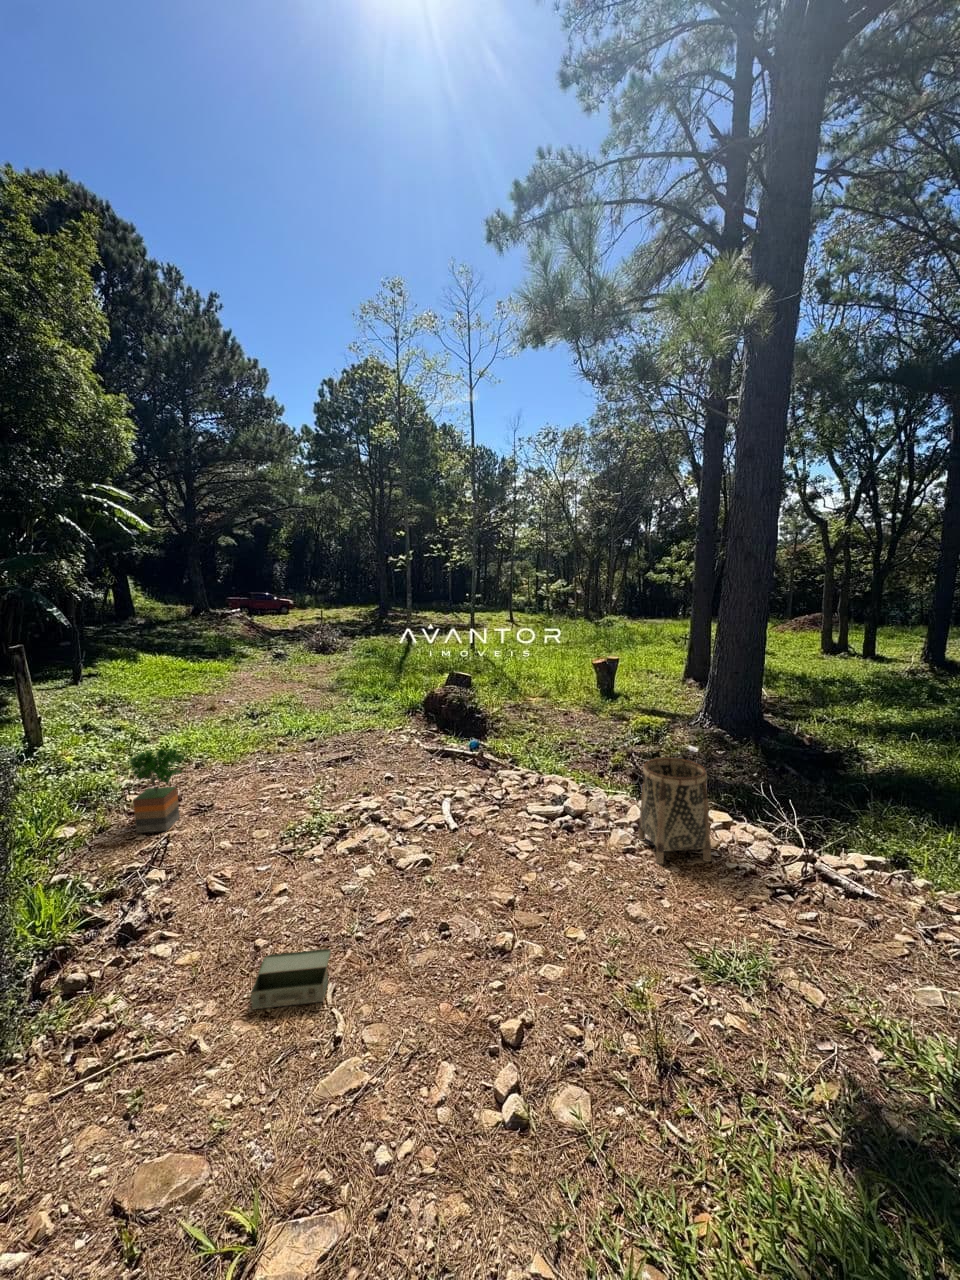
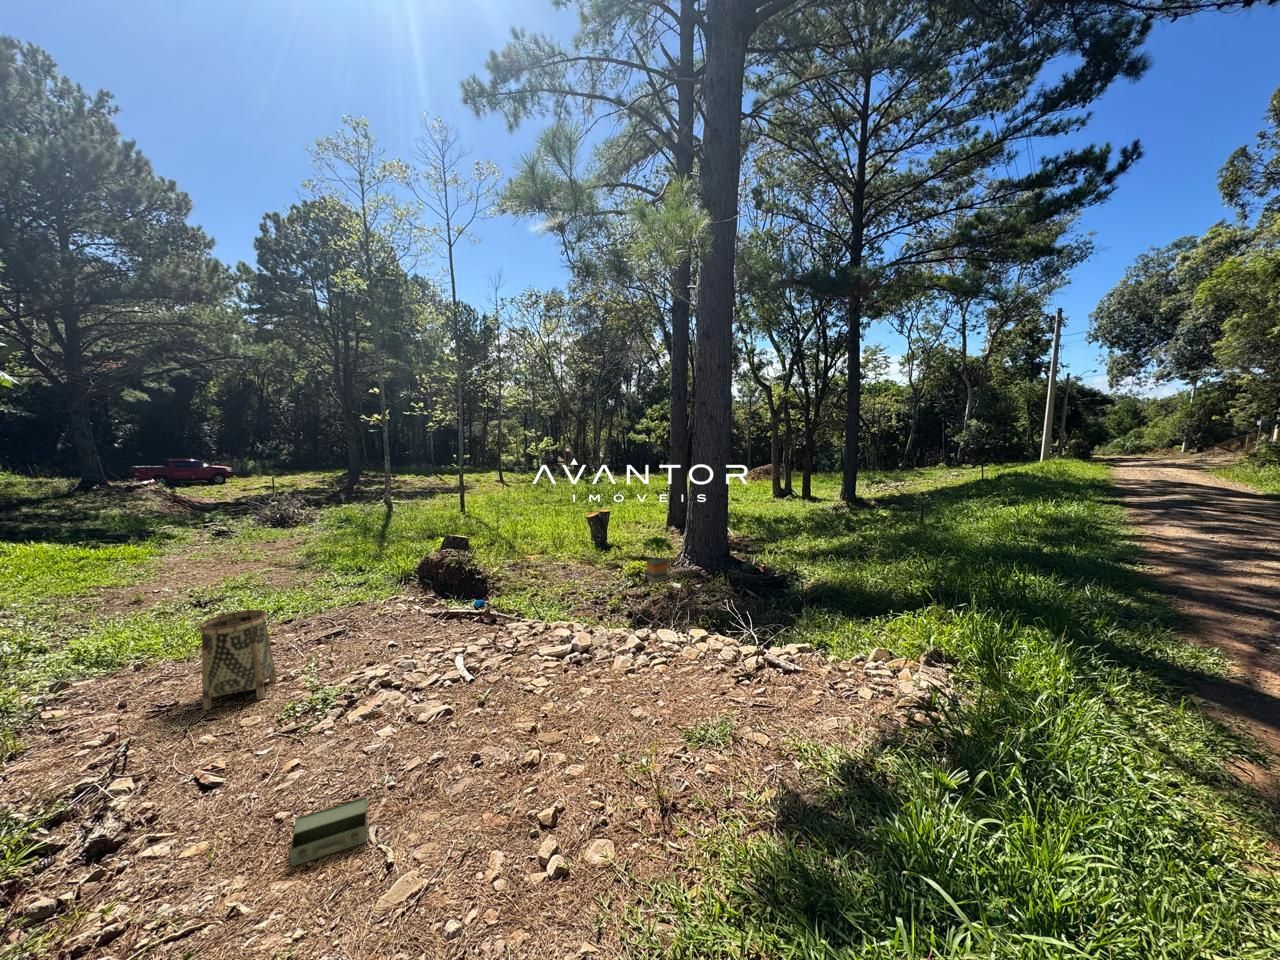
potted tree: present [129,749,184,833] -> present [643,537,673,582]
basket: present [638,758,711,864] -> present [199,610,277,710]

